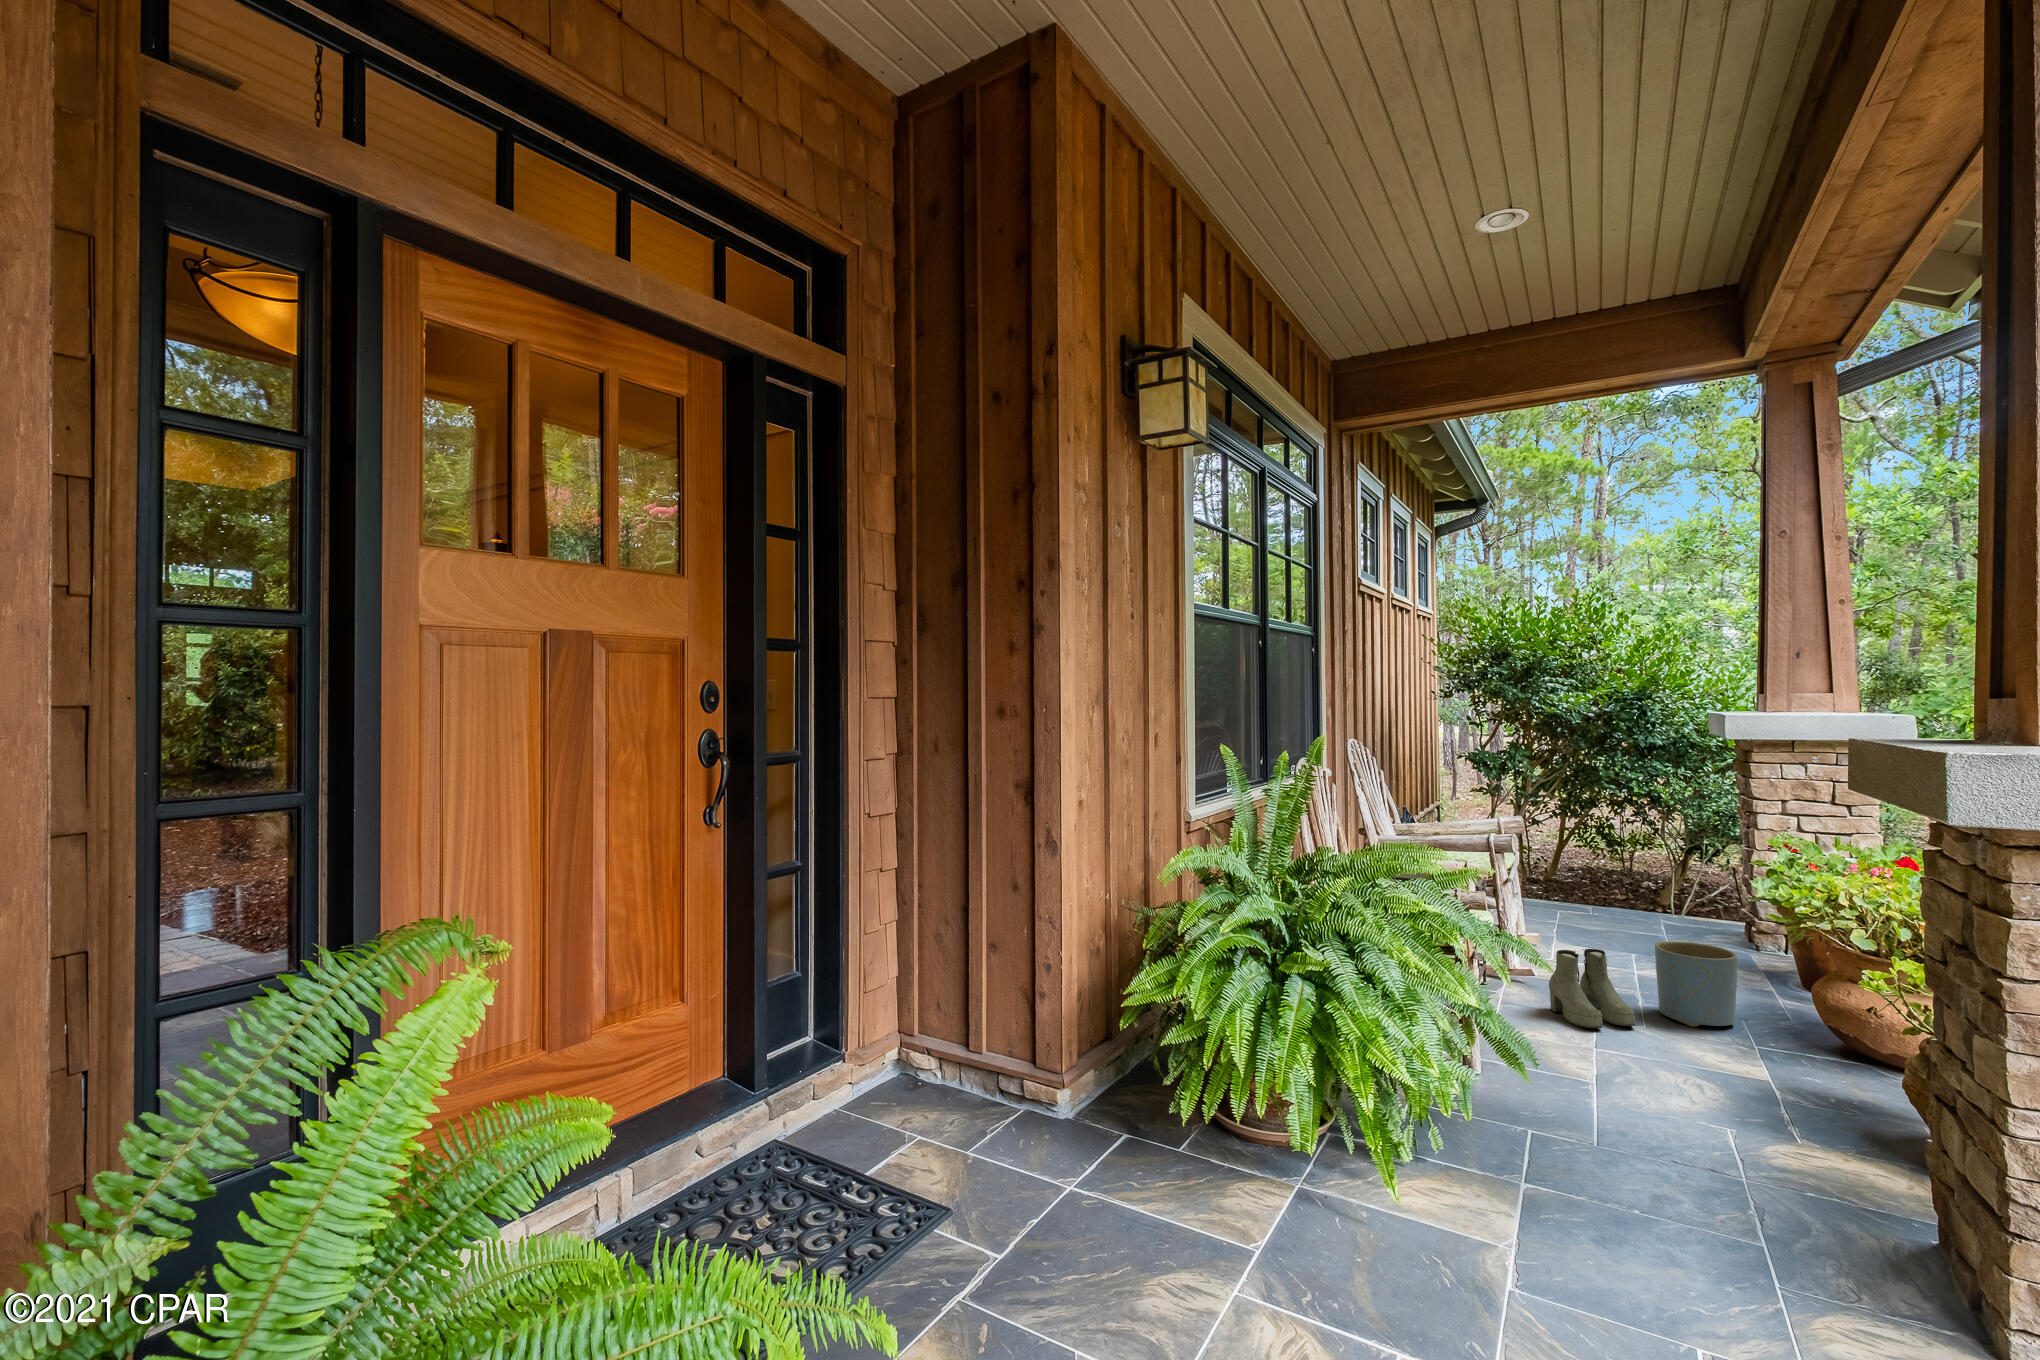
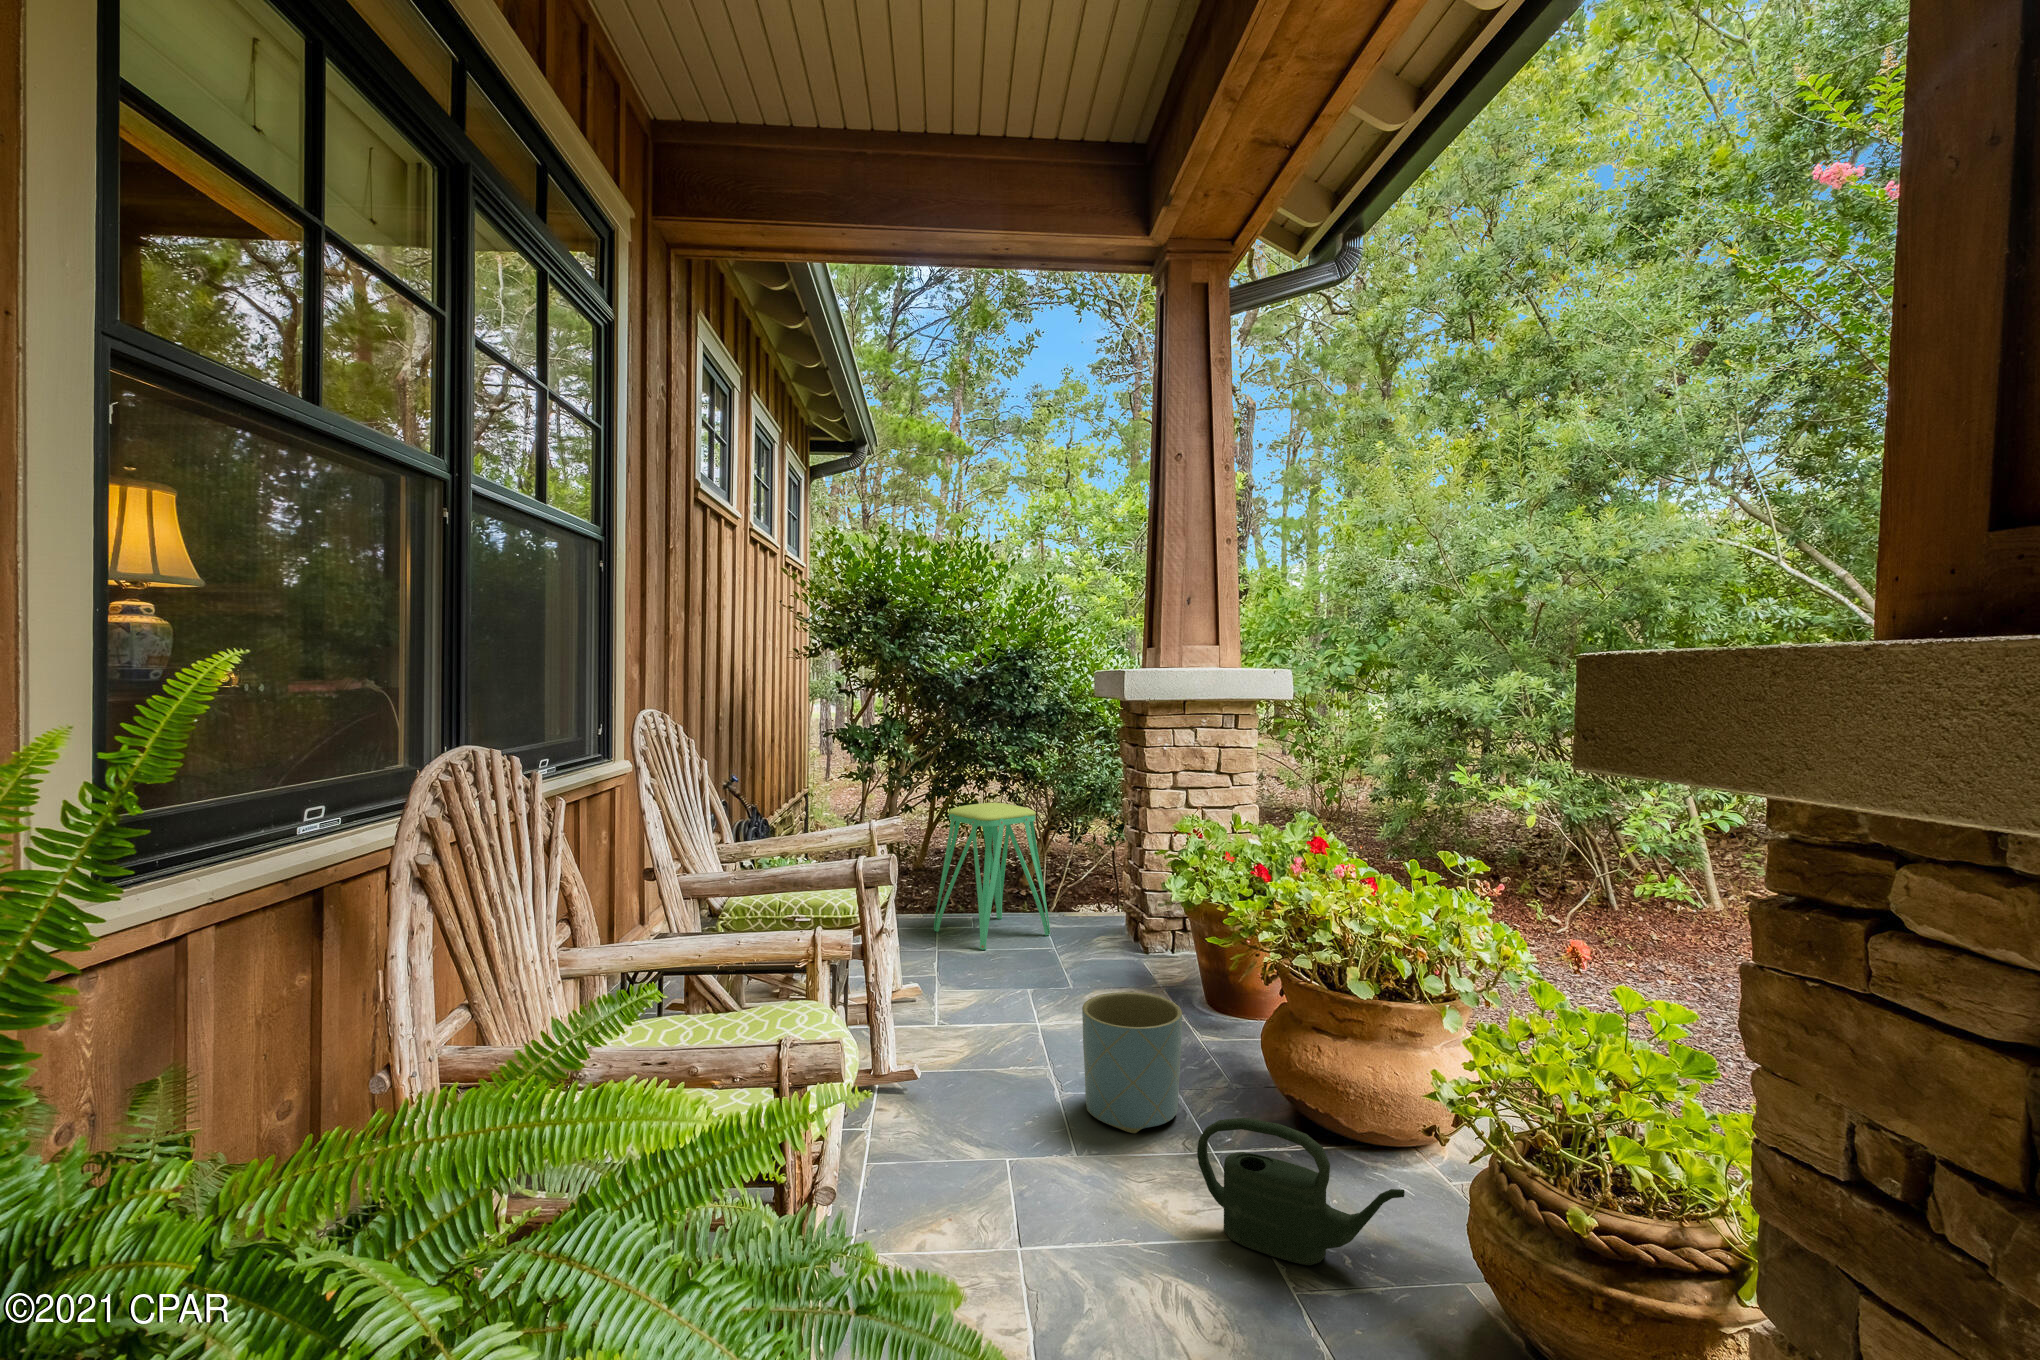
stool: none [1554,818,1663,929] -> present [934,803,1050,950]
boots: present [1549,949,1635,1028] -> none [944,1036,1068,1195]
watering can: none [1722,1002,1868,1091] -> present [1197,1118,1405,1265]

